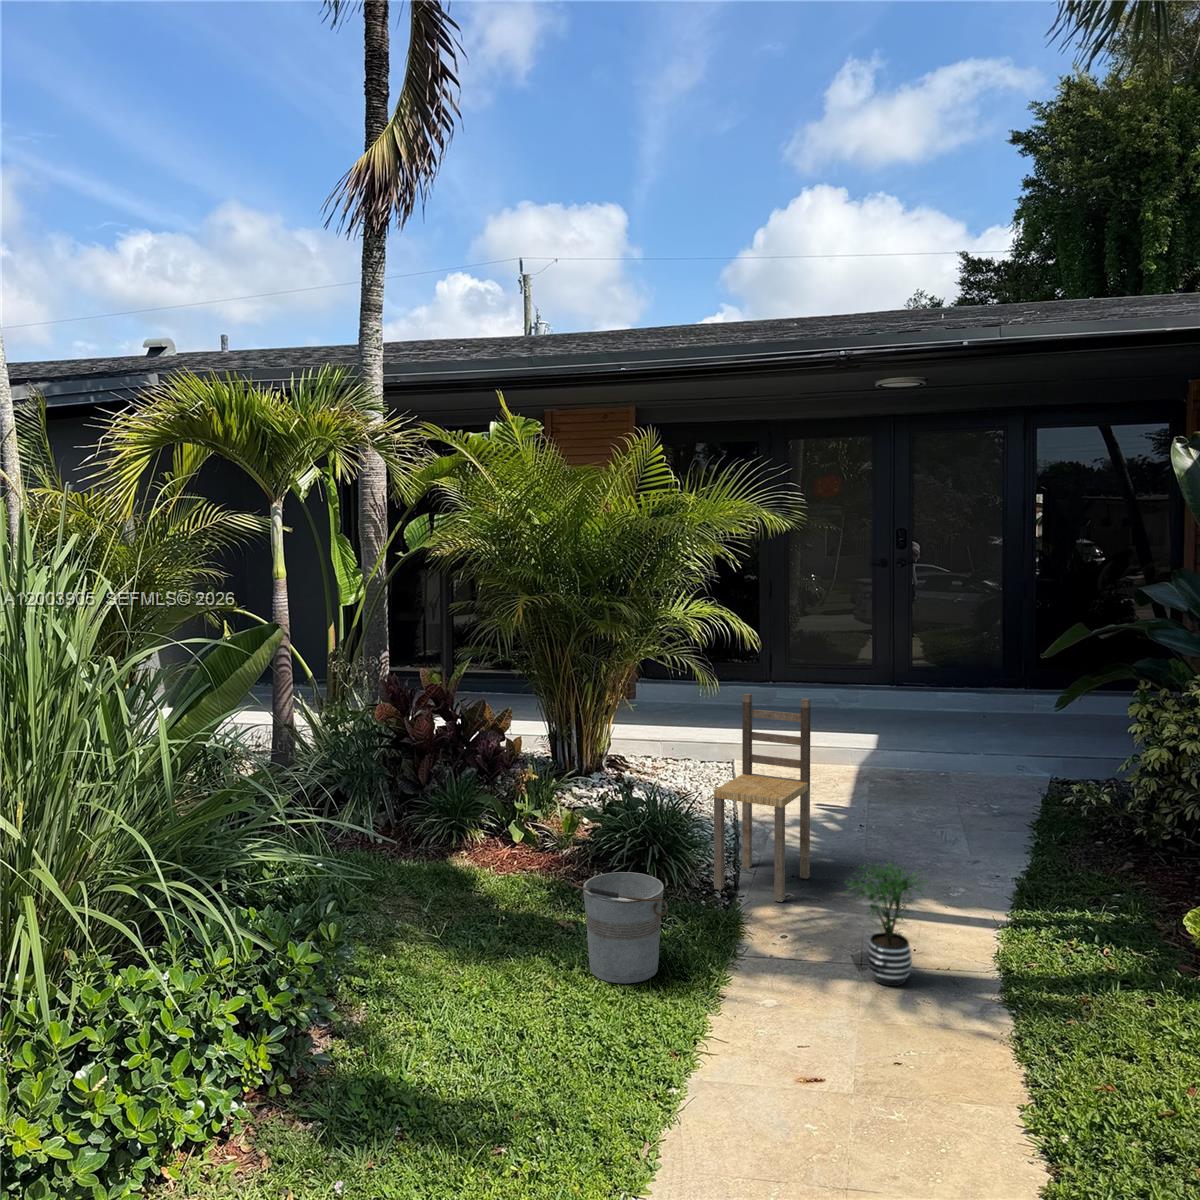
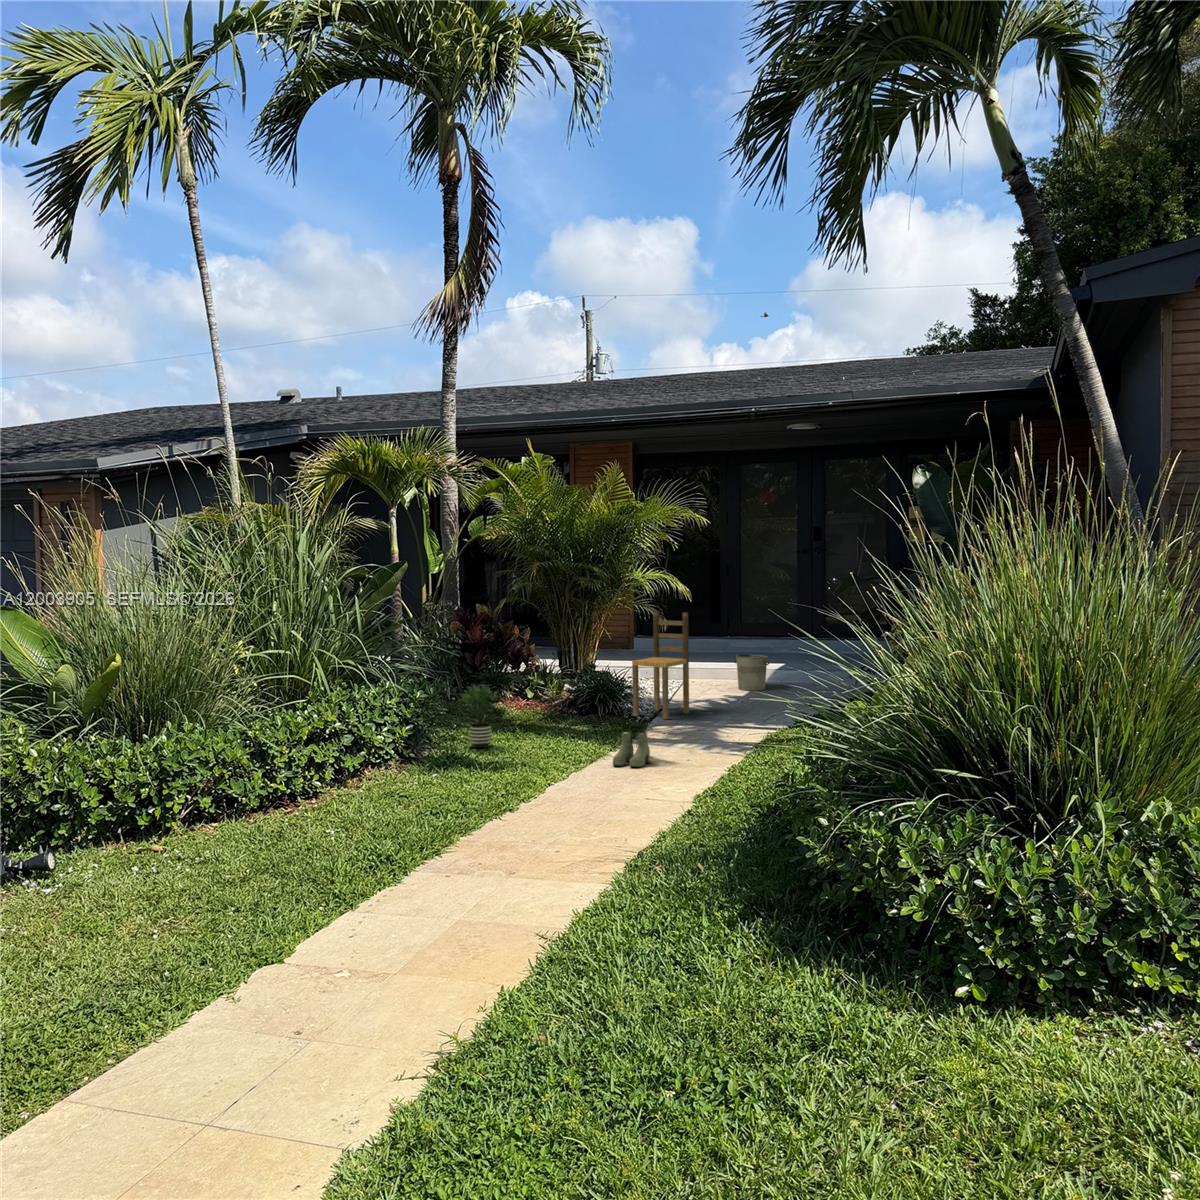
potted plant: present [845,862,927,986] -> present [461,686,500,748]
bucket: present [574,872,668,983] -> present [732,654,769,690]
boots: none [756,1016,832,1122] -> present [613,731,650,767]

